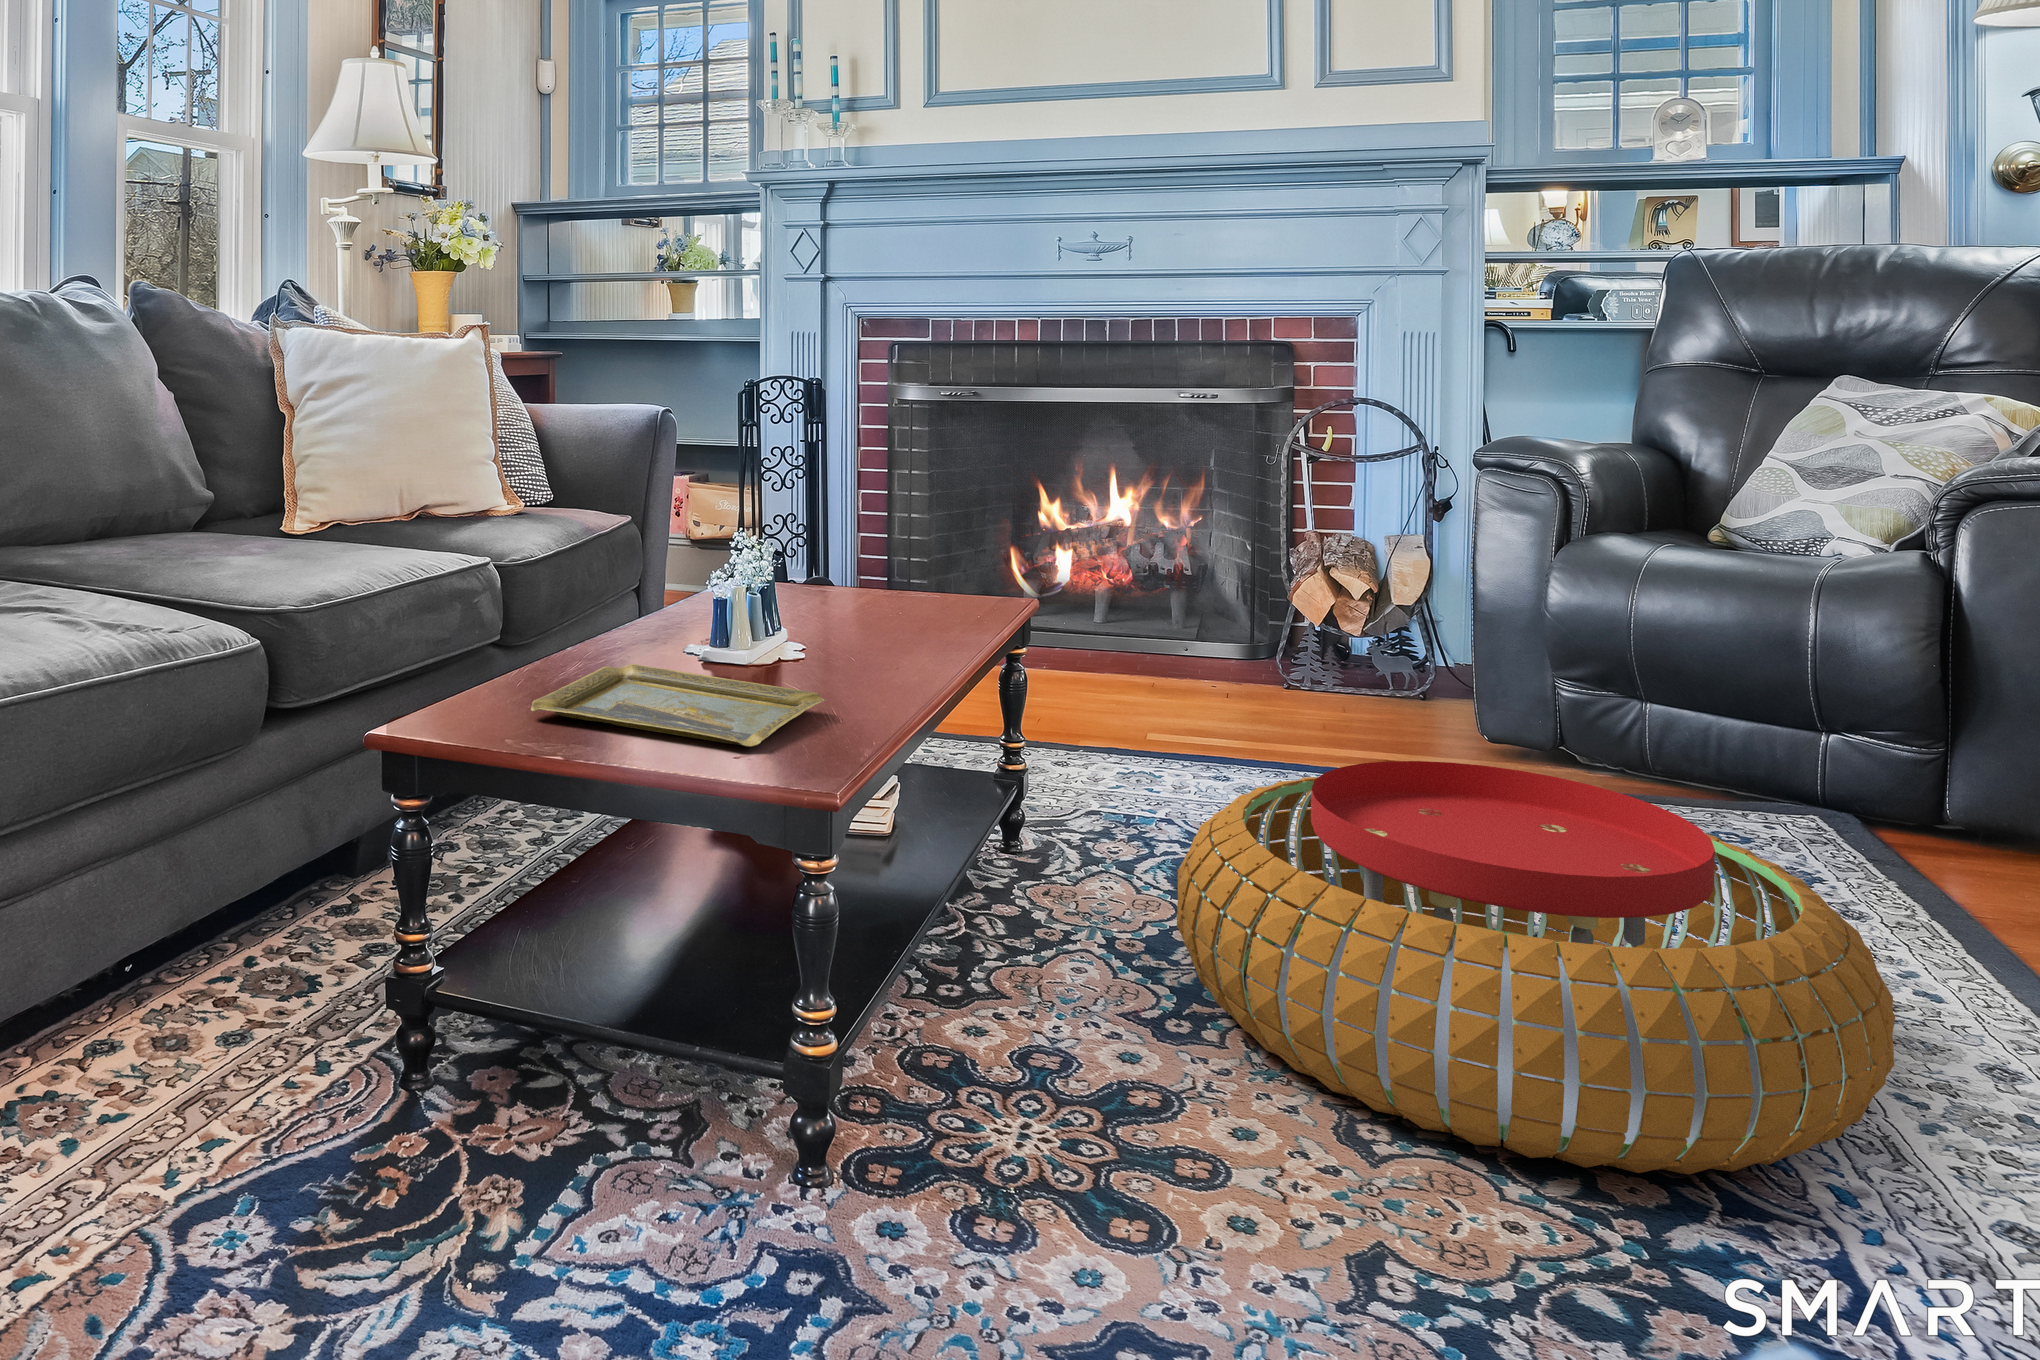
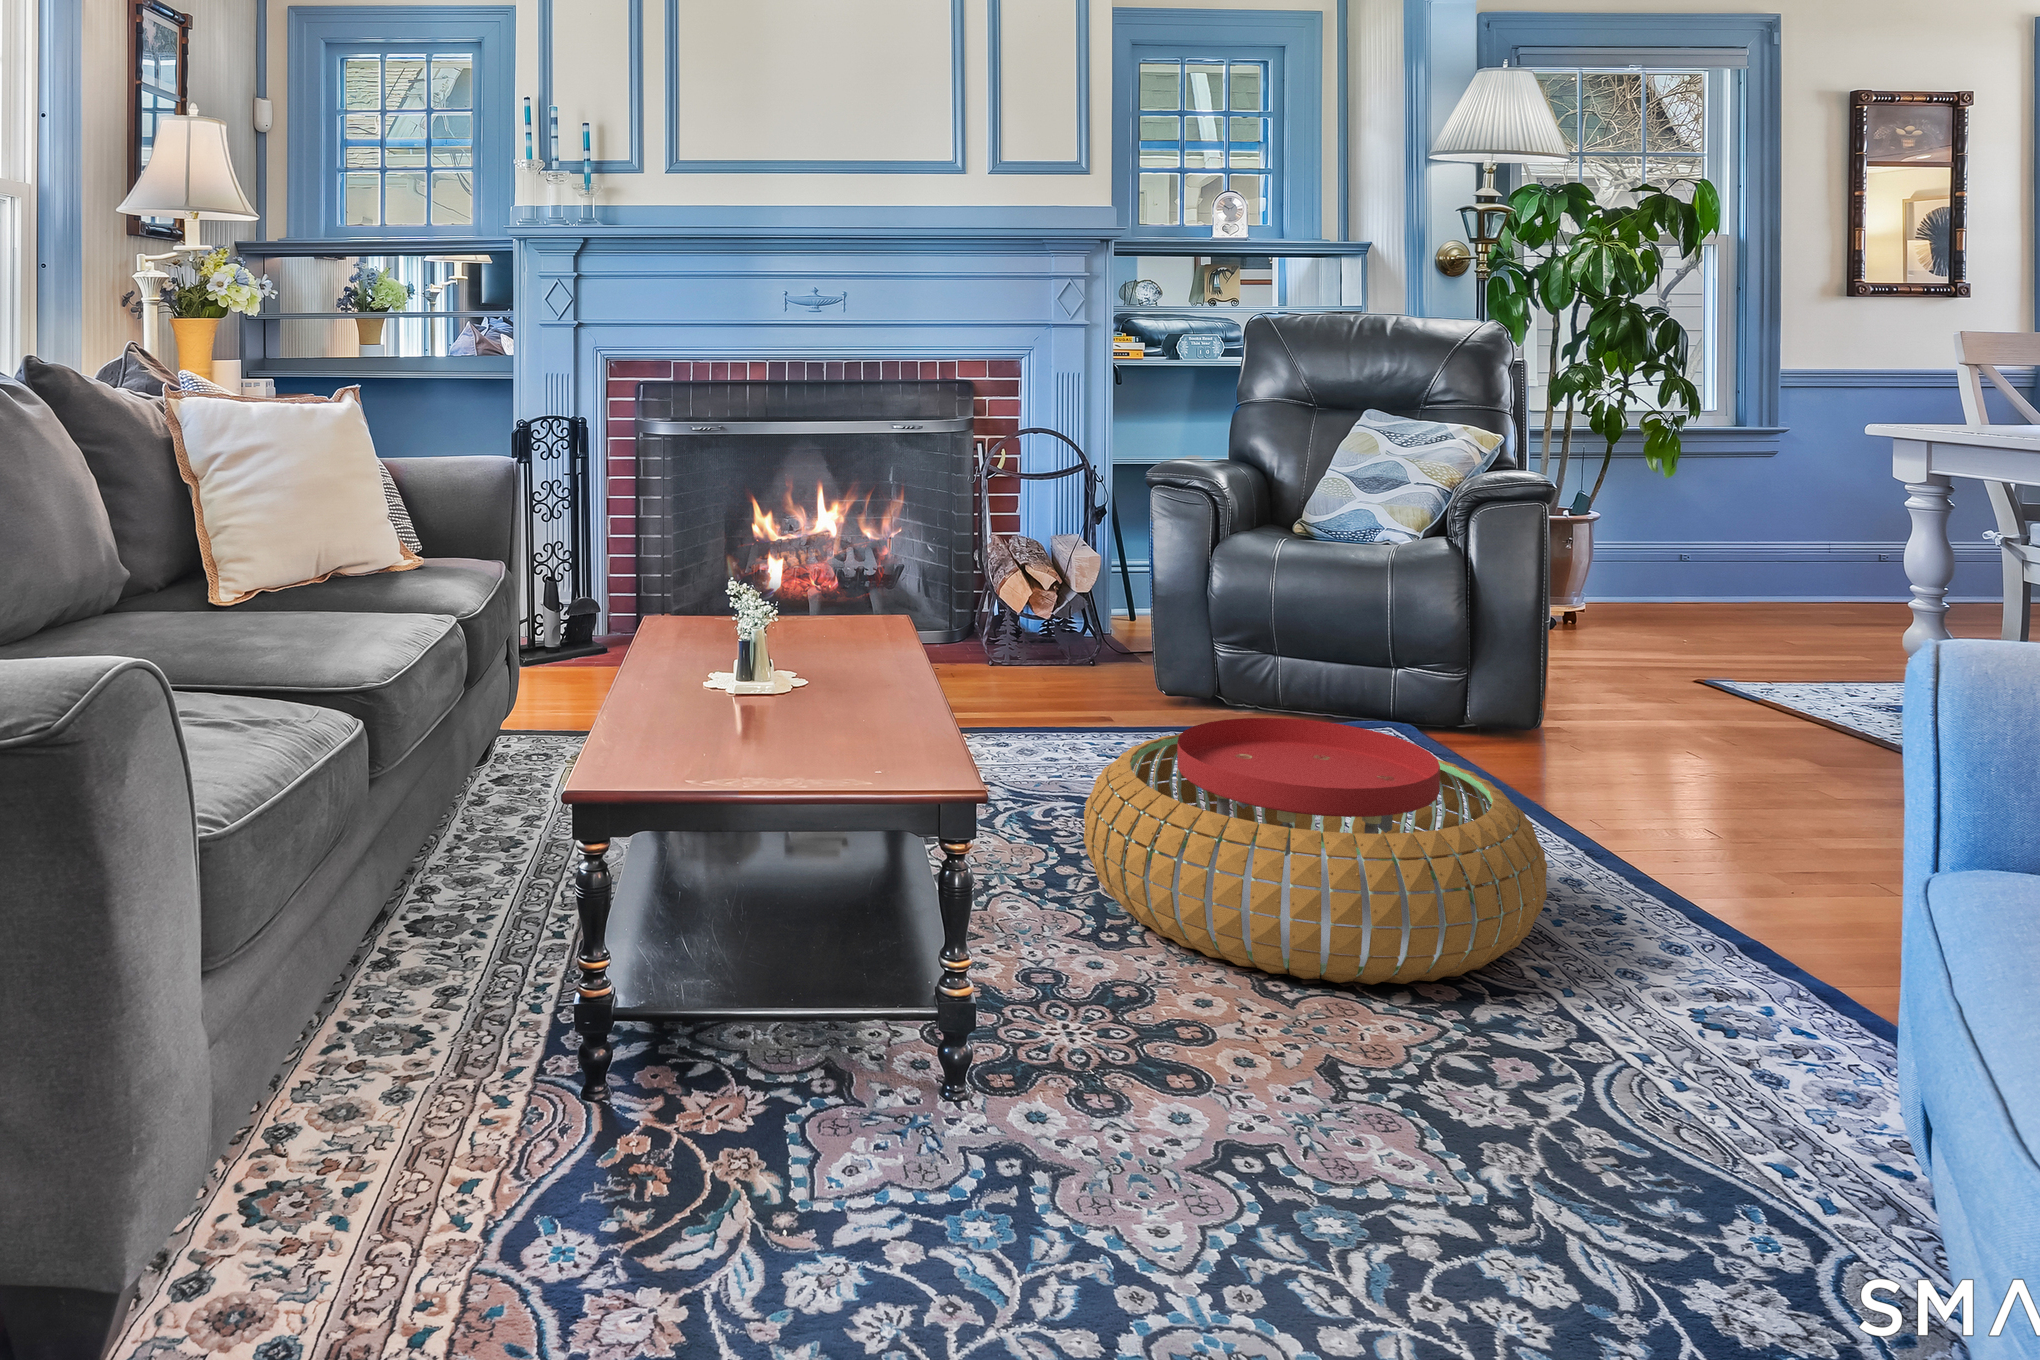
tray: present [531,664,825,746] -> none [673,709,896,768]

